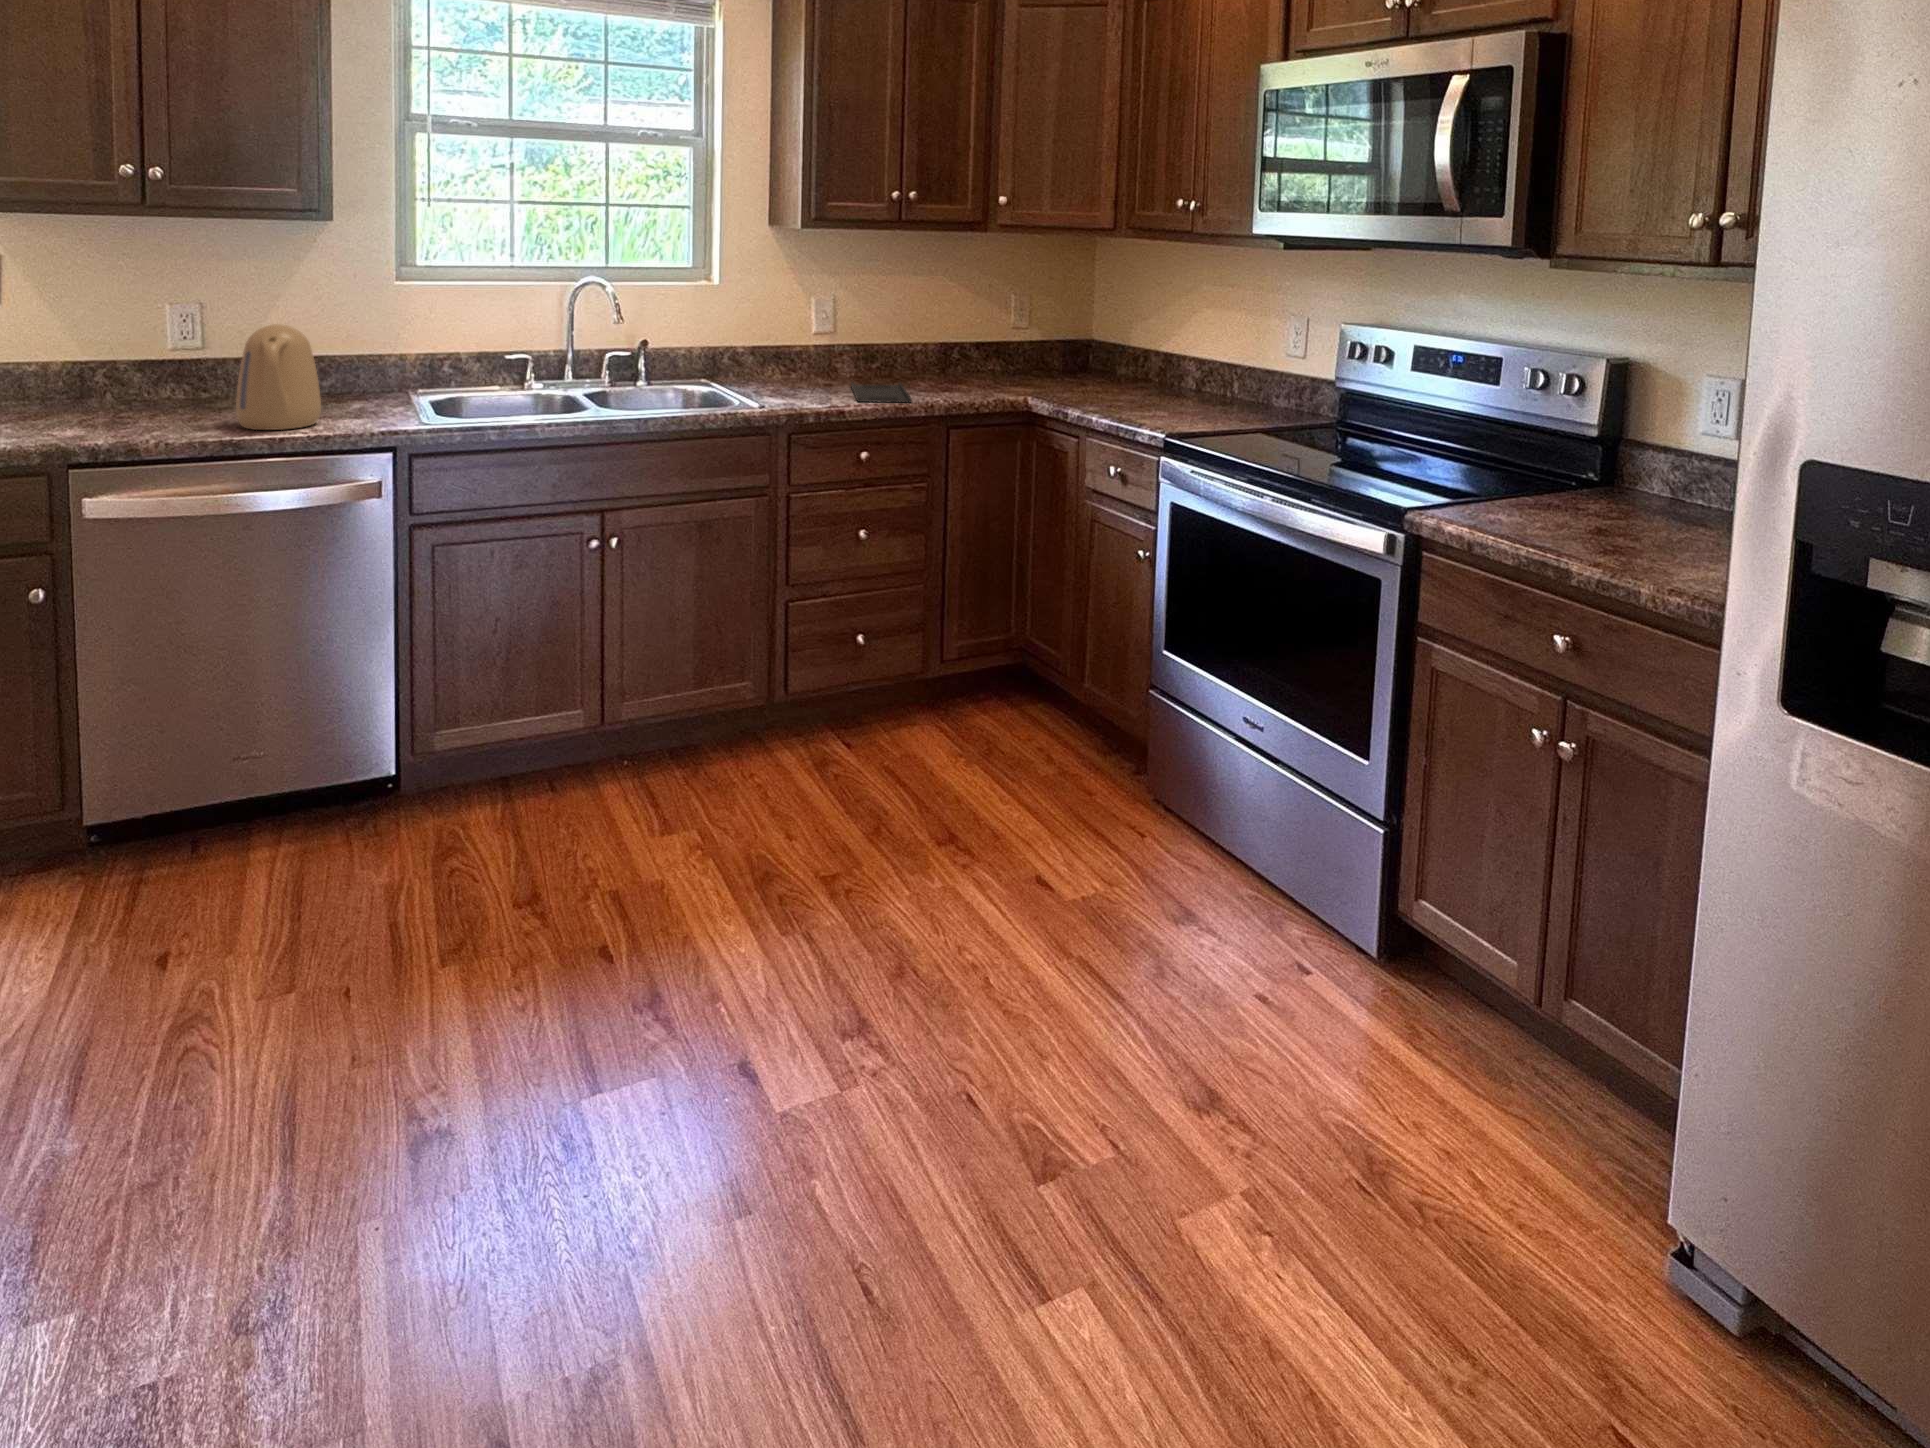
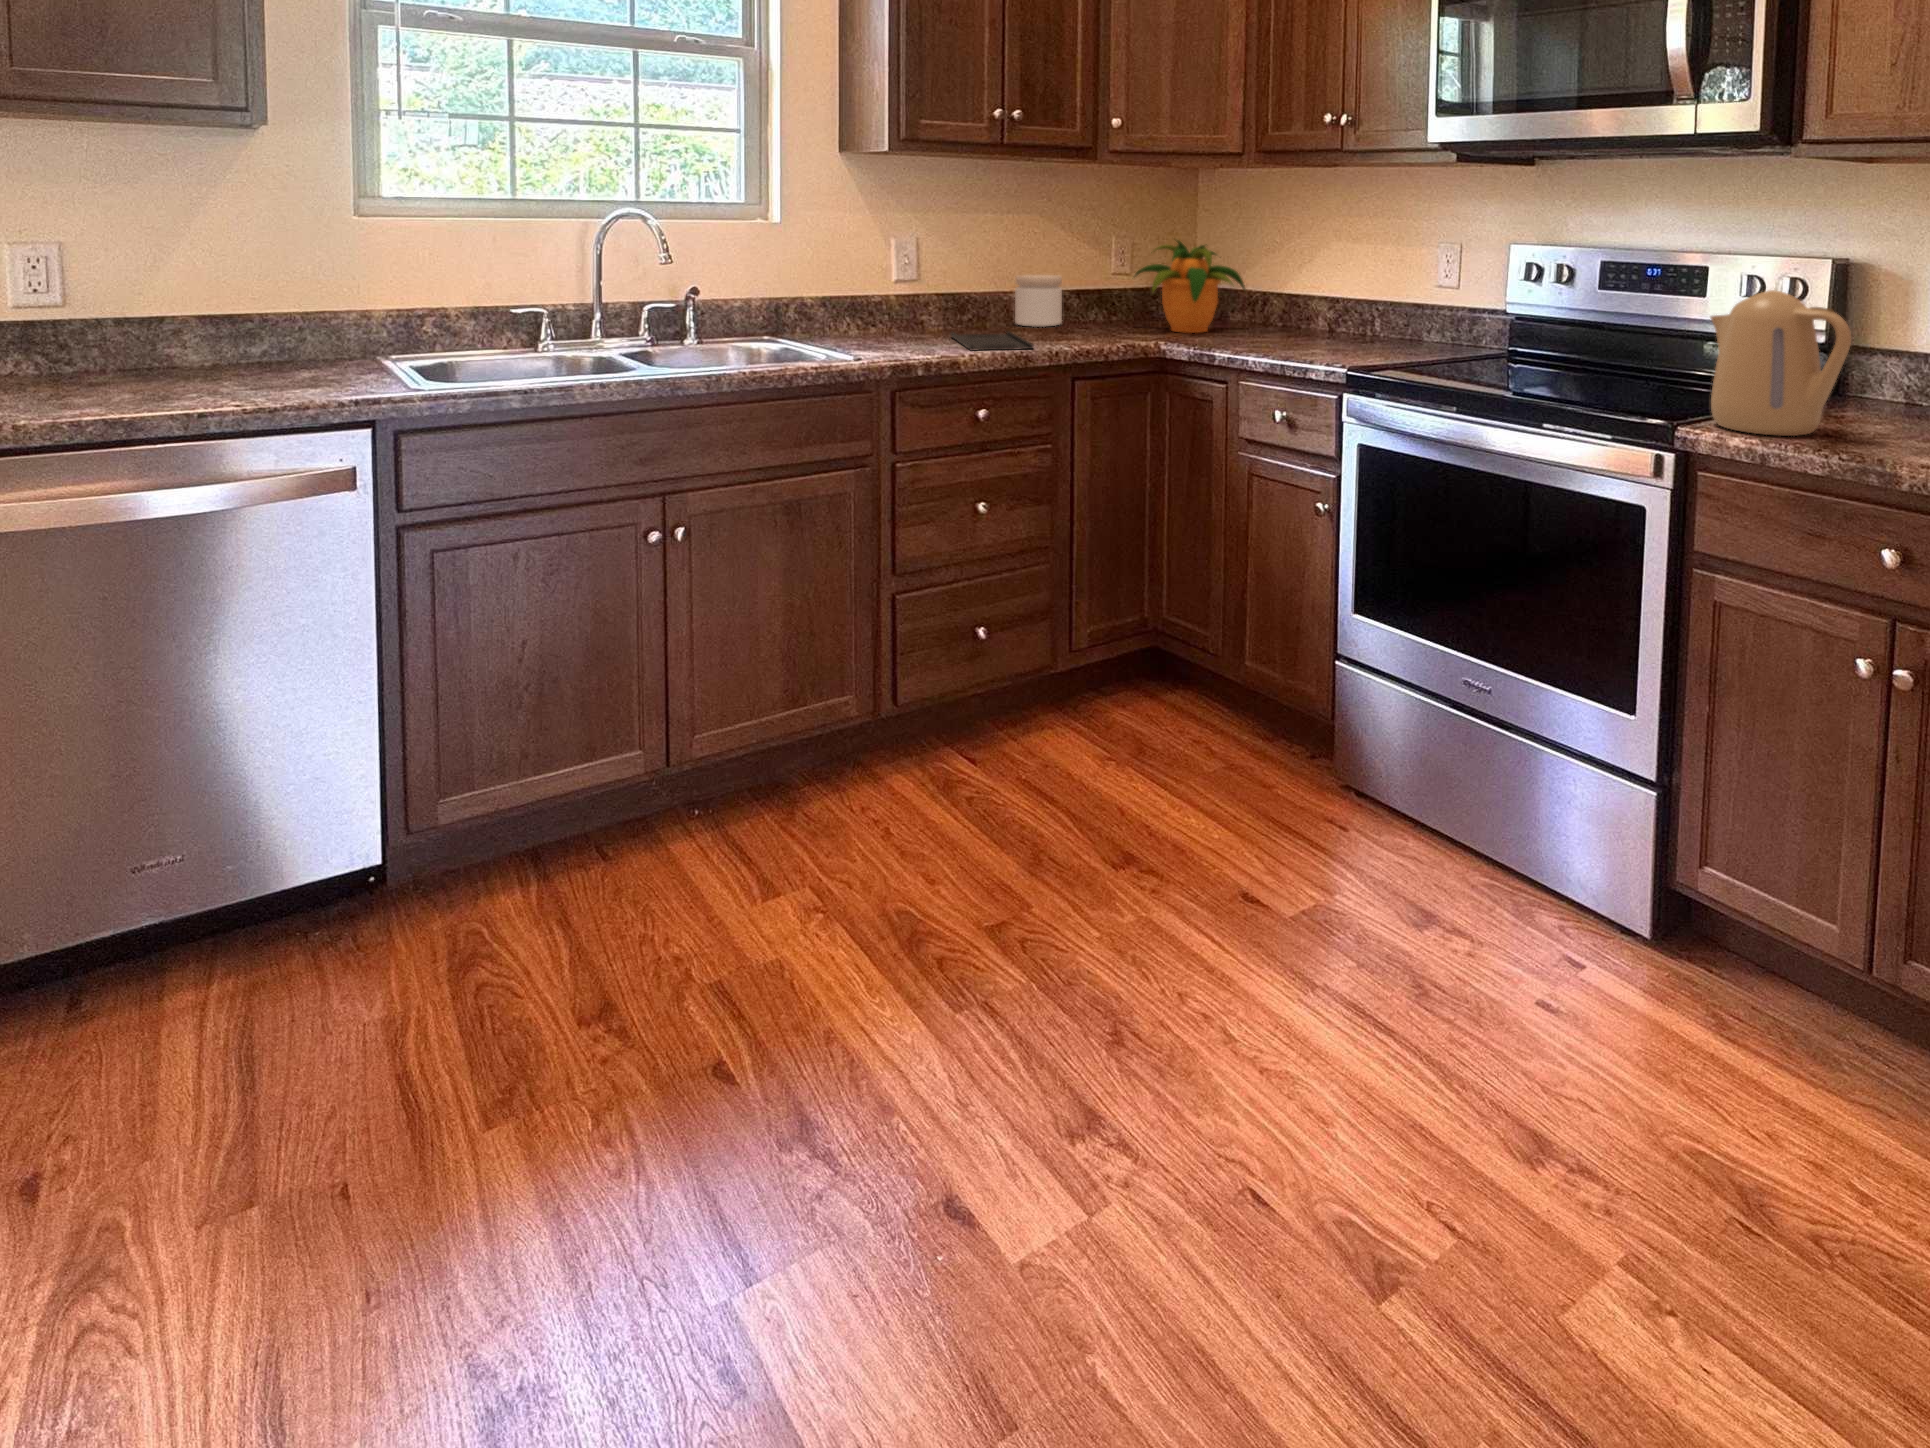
potted plant: none [1017,302,1120,389] -> present [1135,240,1245,333]
kettle: present [236,324,321,430] -> present [1710,290,1851,436]
jar: none [916,330,958,377] -> present [1015,275,1062,327]

